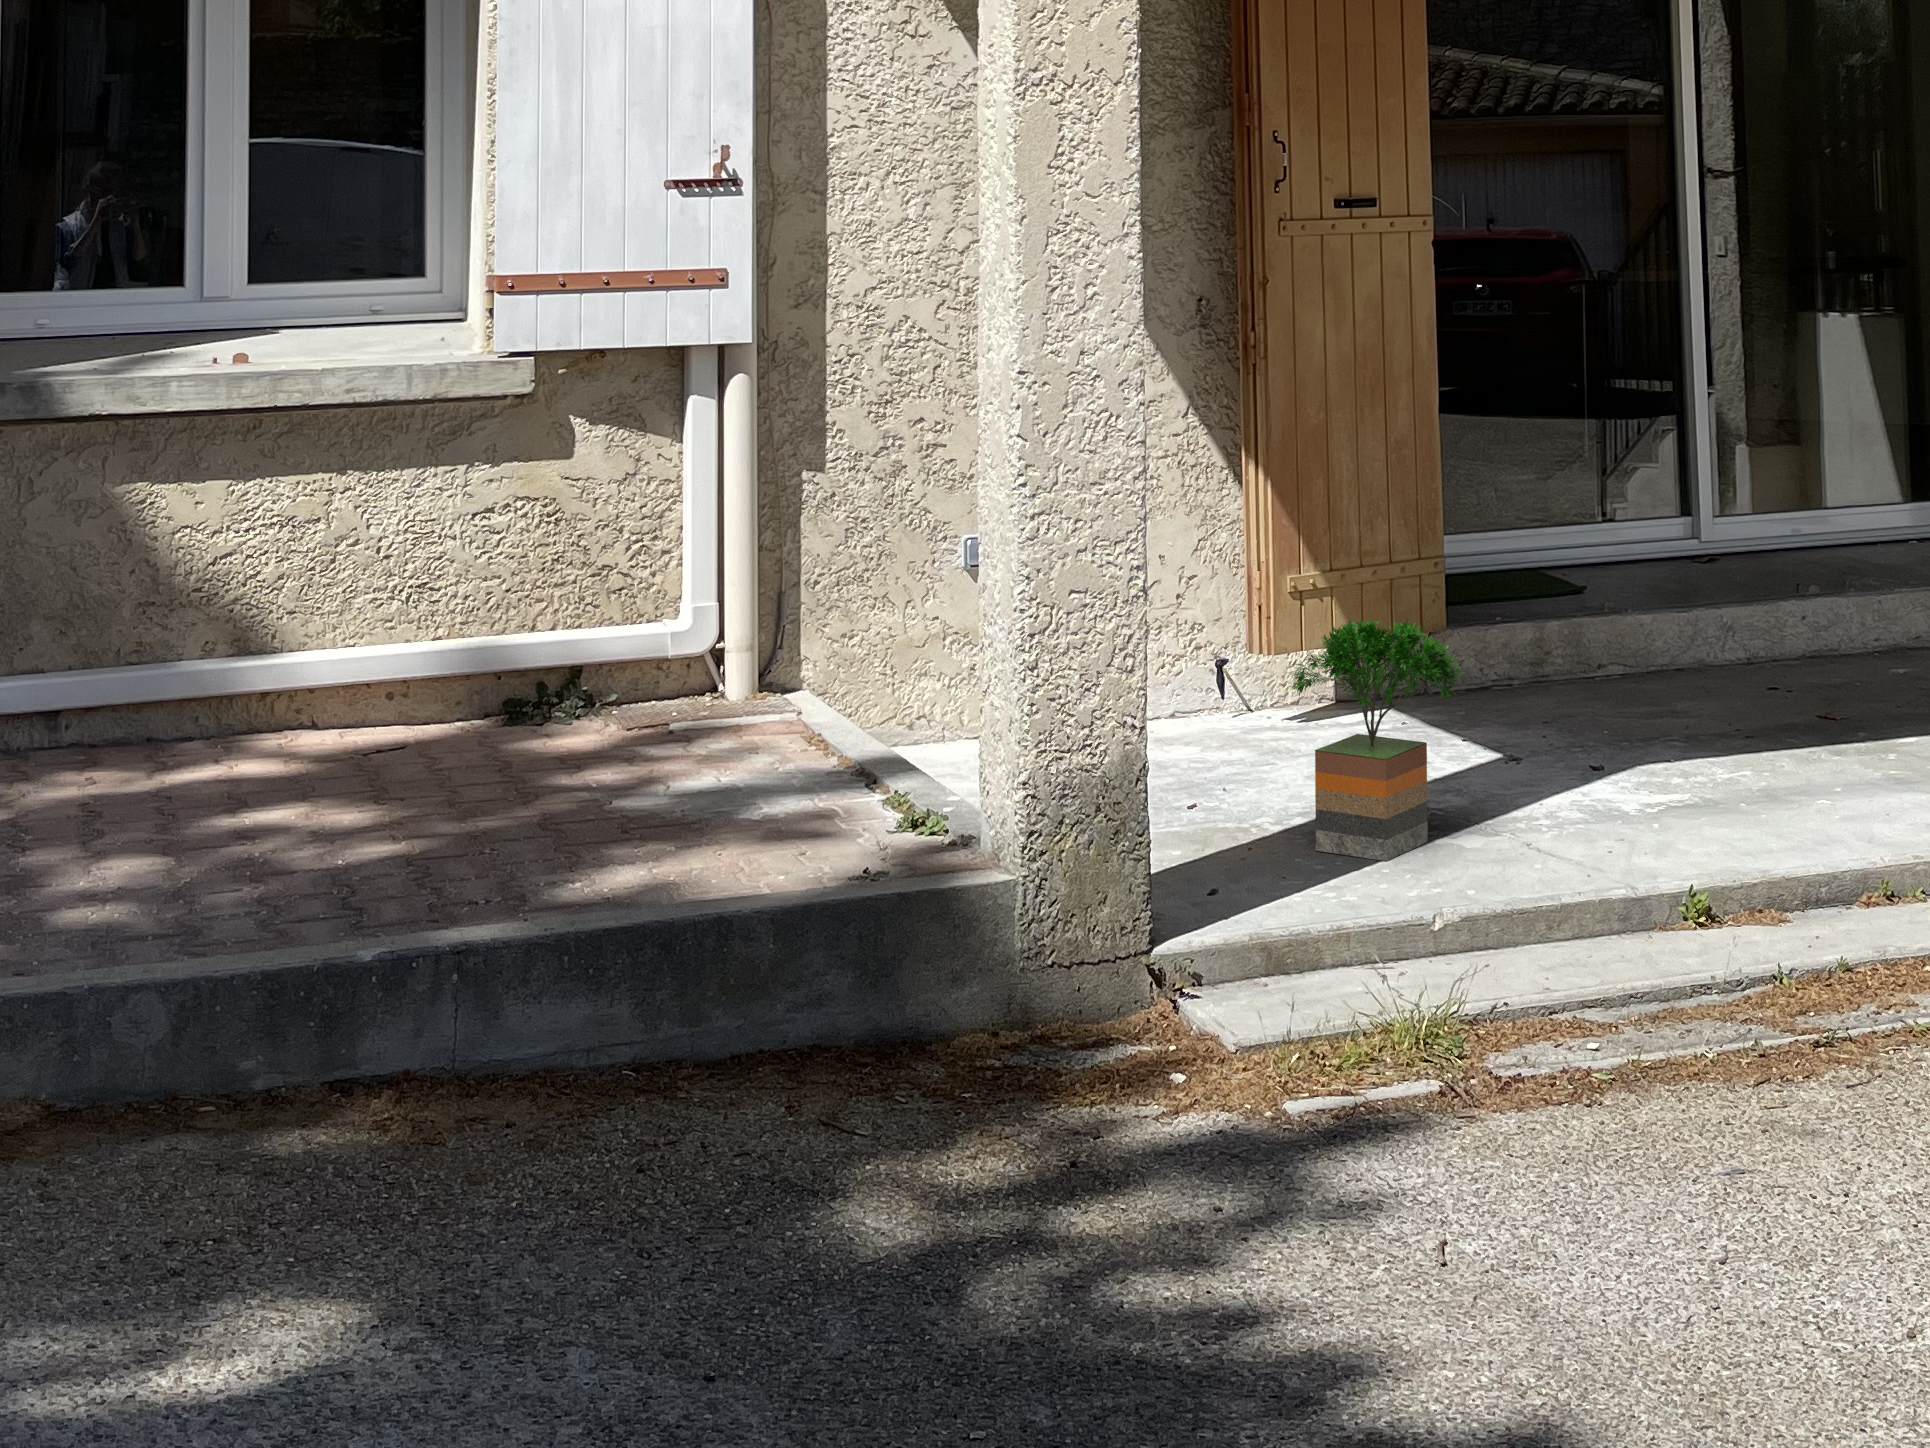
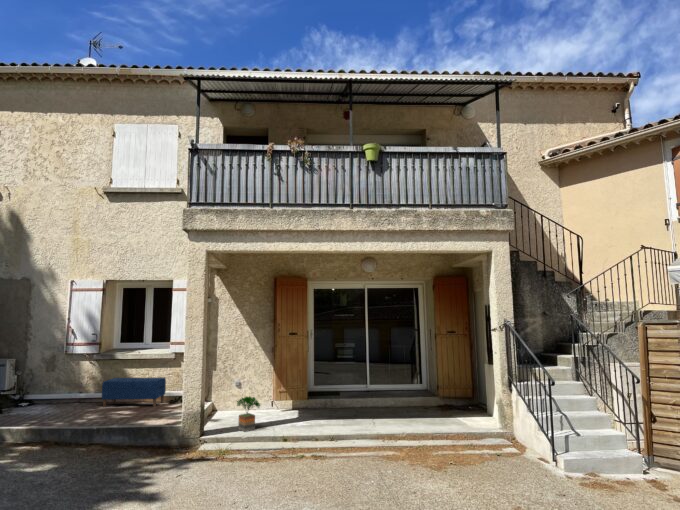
bench: none [25,534,468,780] -> present [102,377,166,407]

